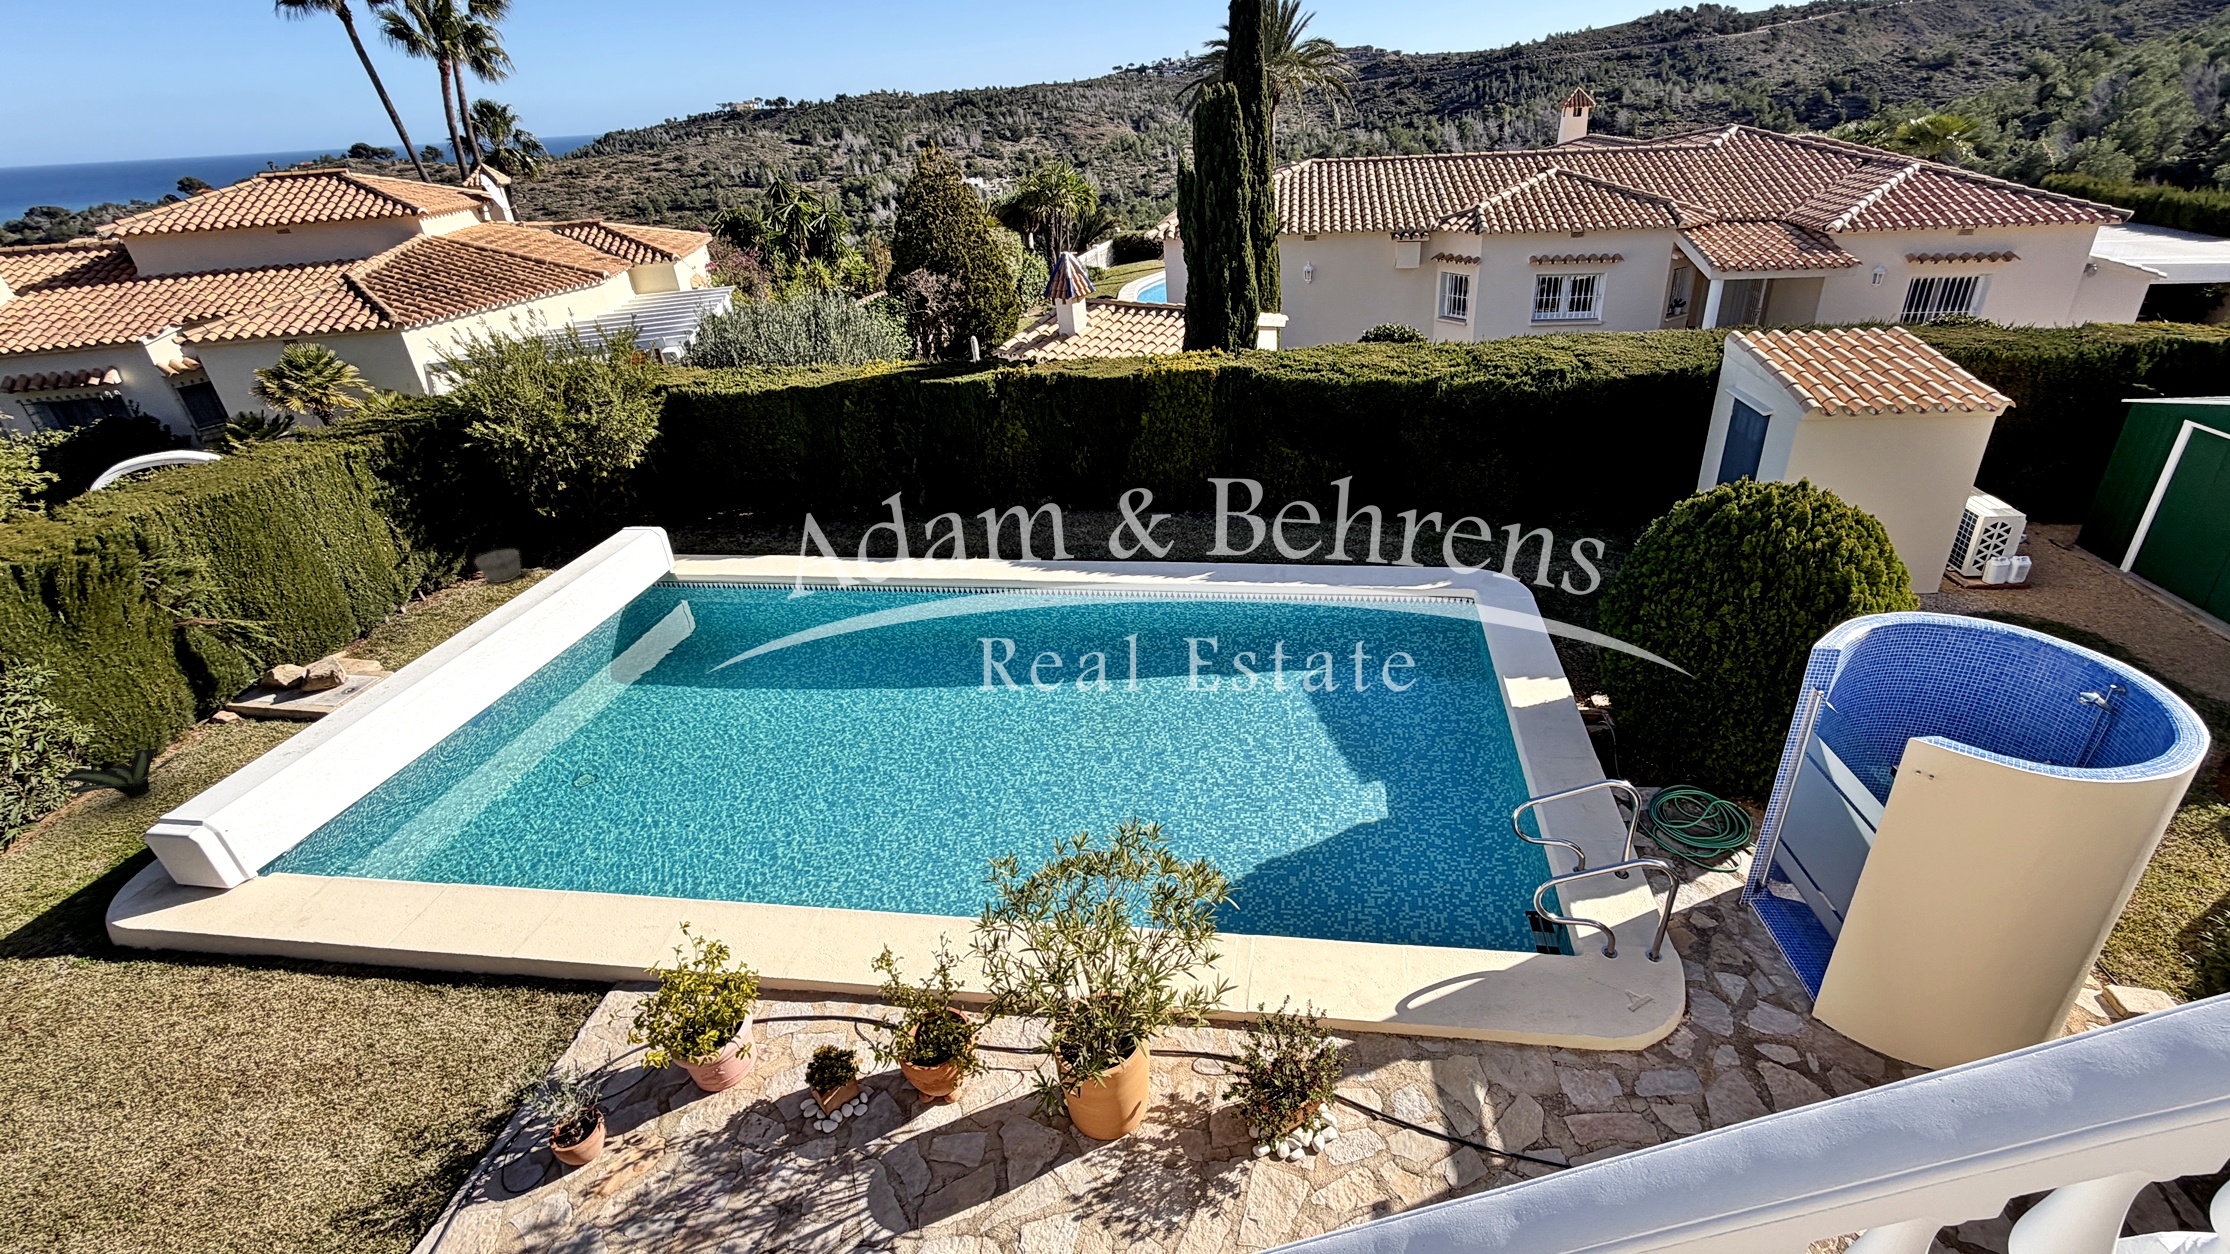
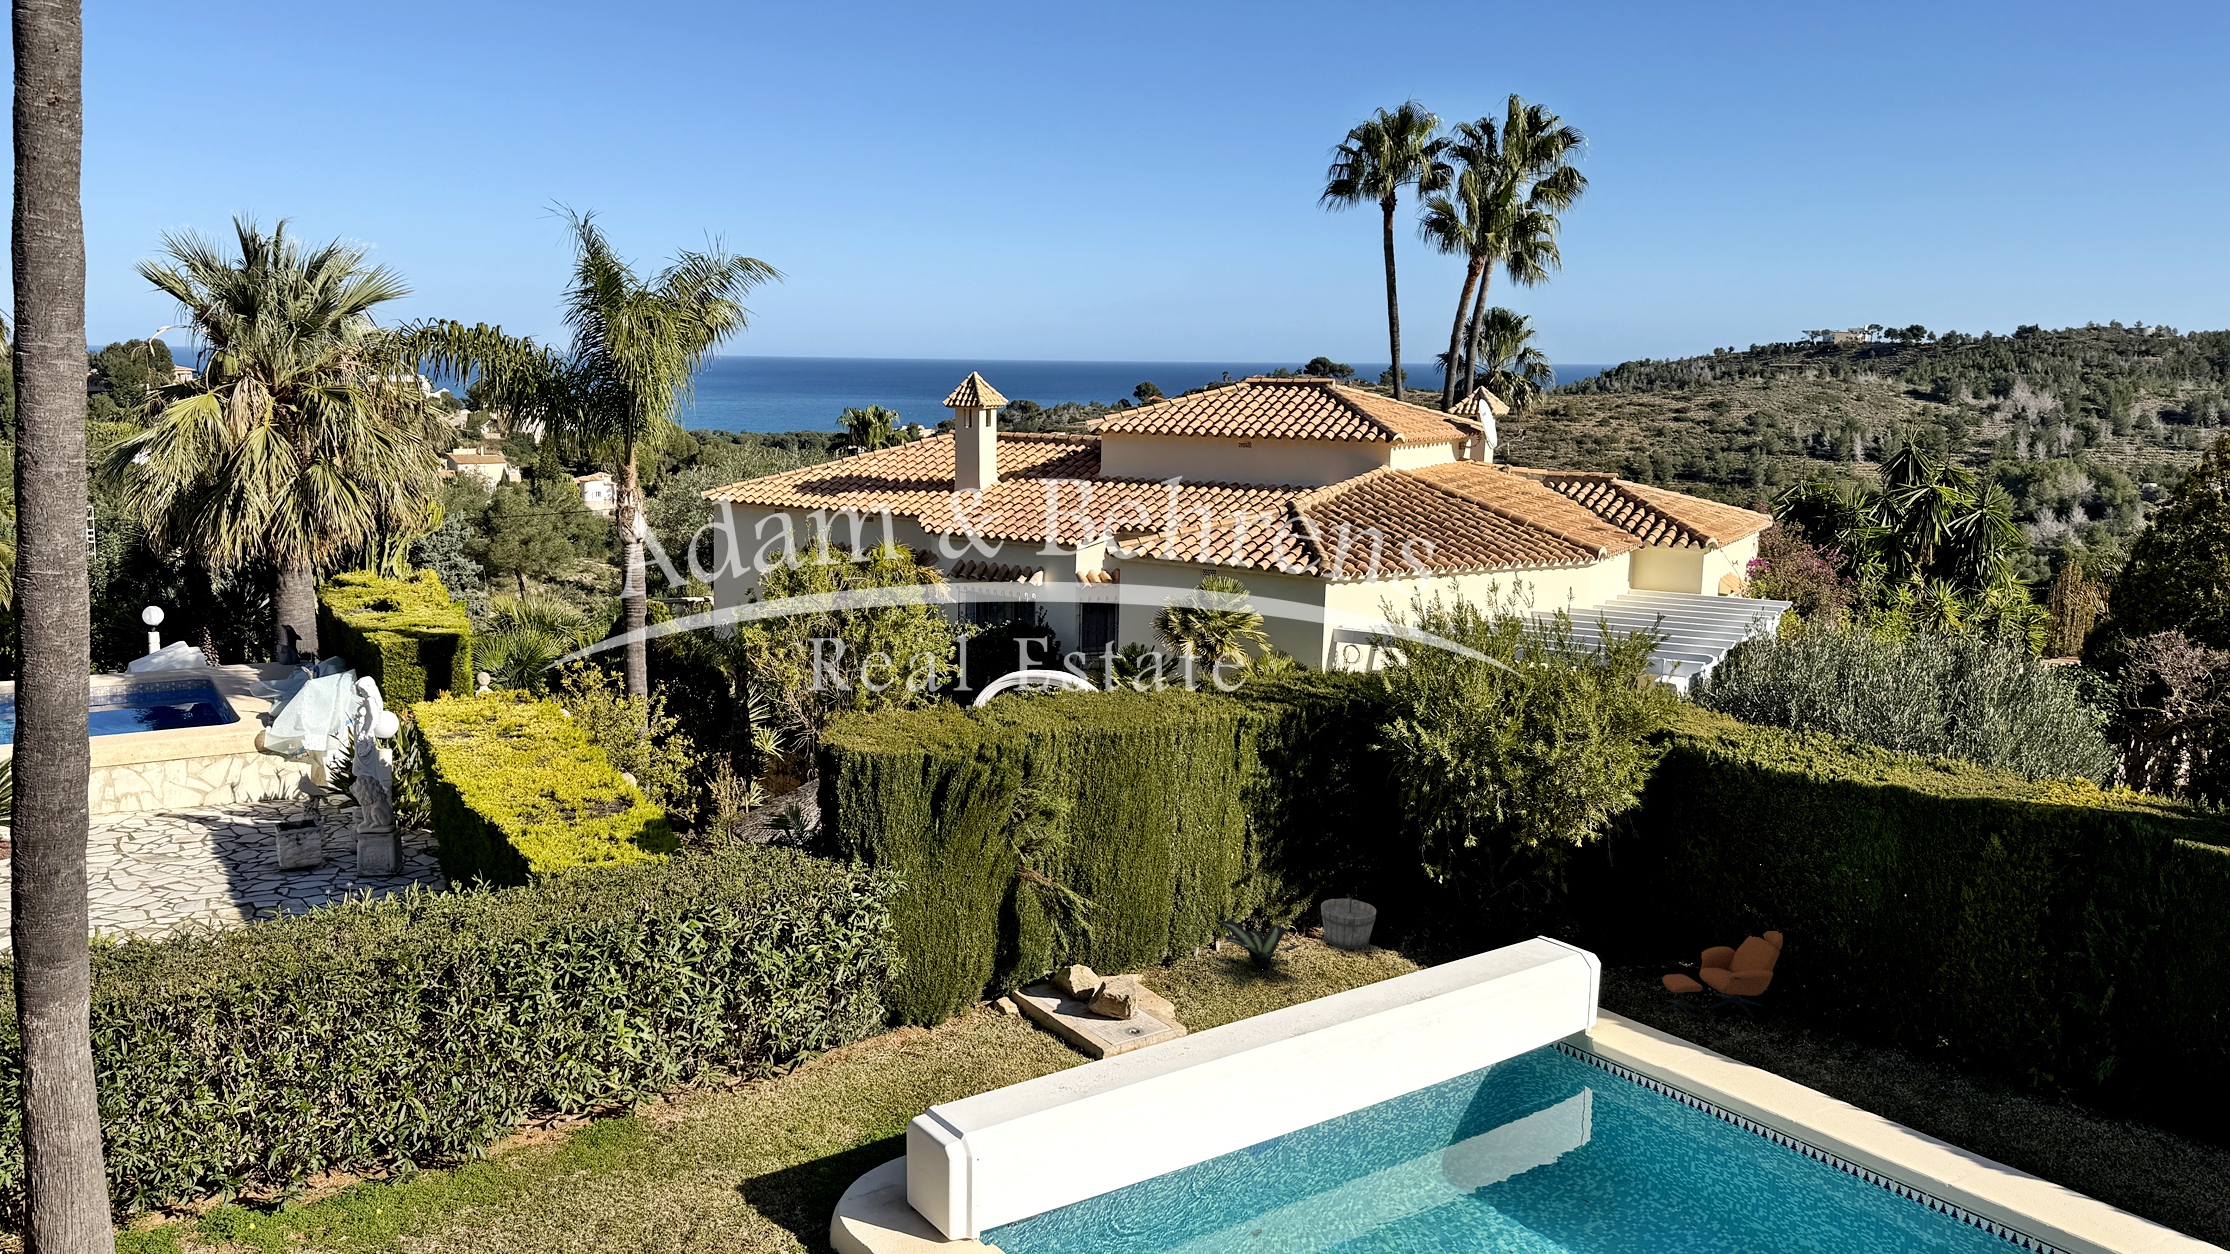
lounge chair: none [709,479,766,543] -> present [1661,929,1783,1019]
potted plant: present [60,748,174,798] -> present [1220,919,1300,969]

